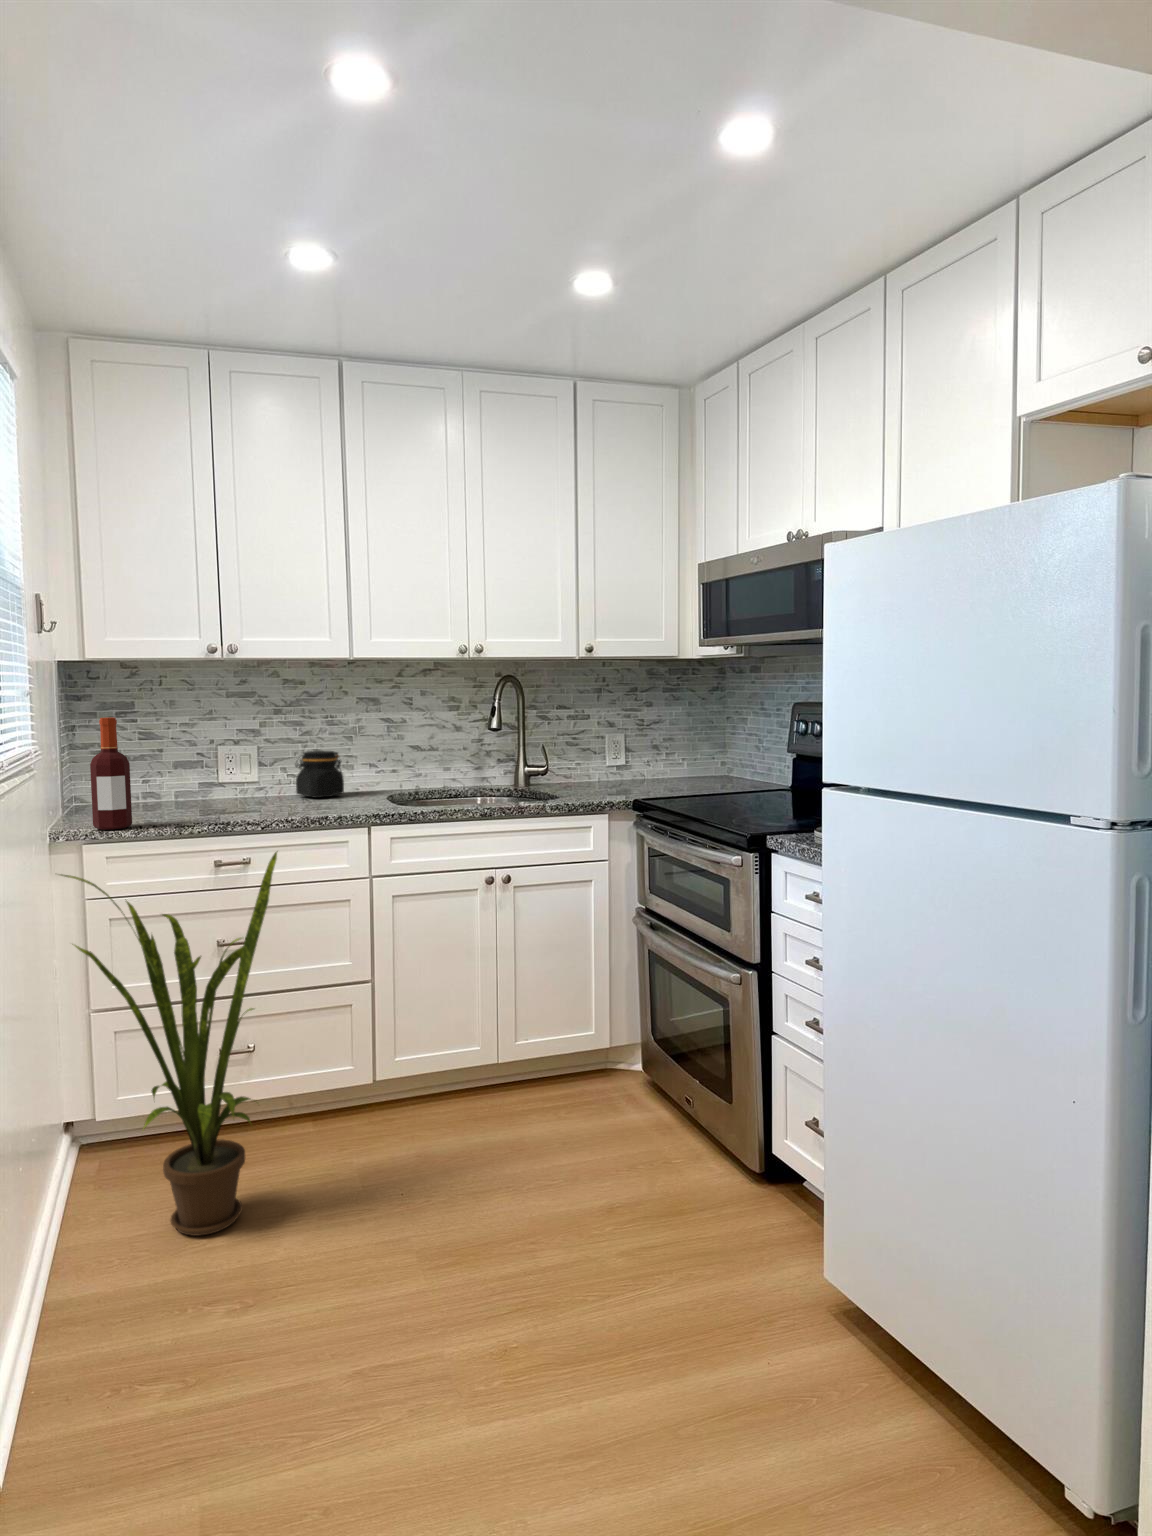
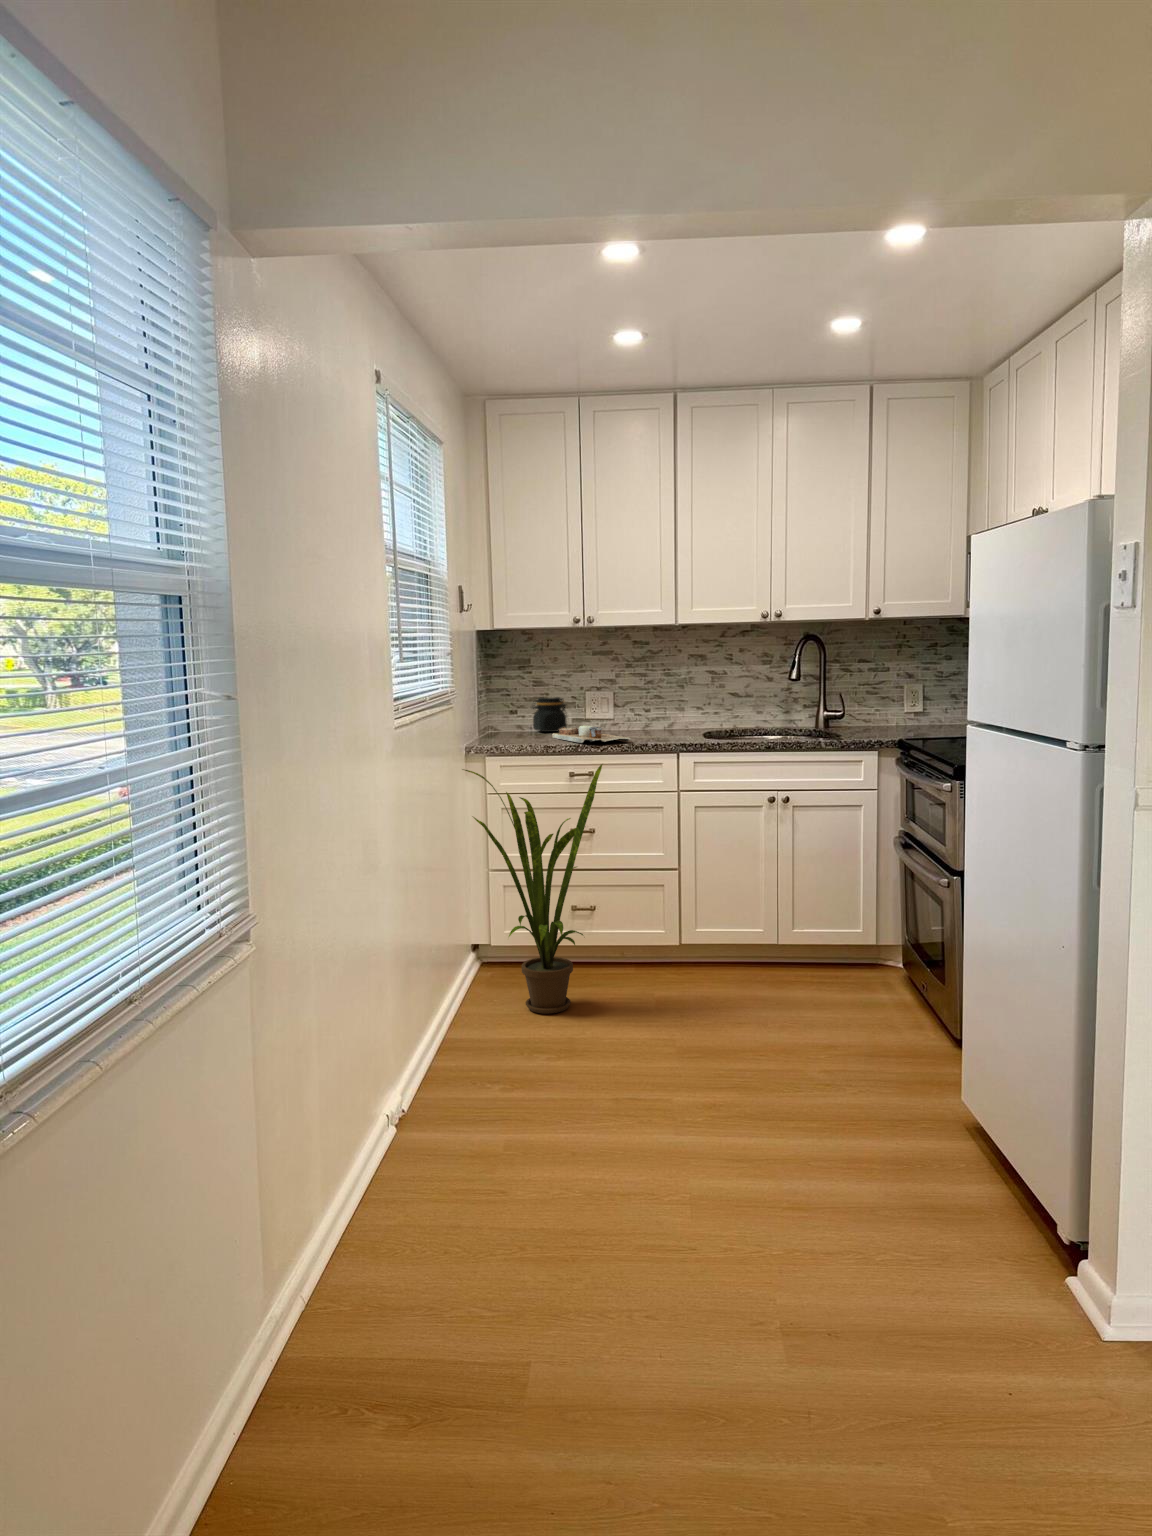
bottle: present [90,718,132,830] -> none [491,670,517,746]
jar: present [295,751,344,798] -> present [532,697,567,732]
cutting board: none [179,794,304,820] -> present [552,725,632,743]

